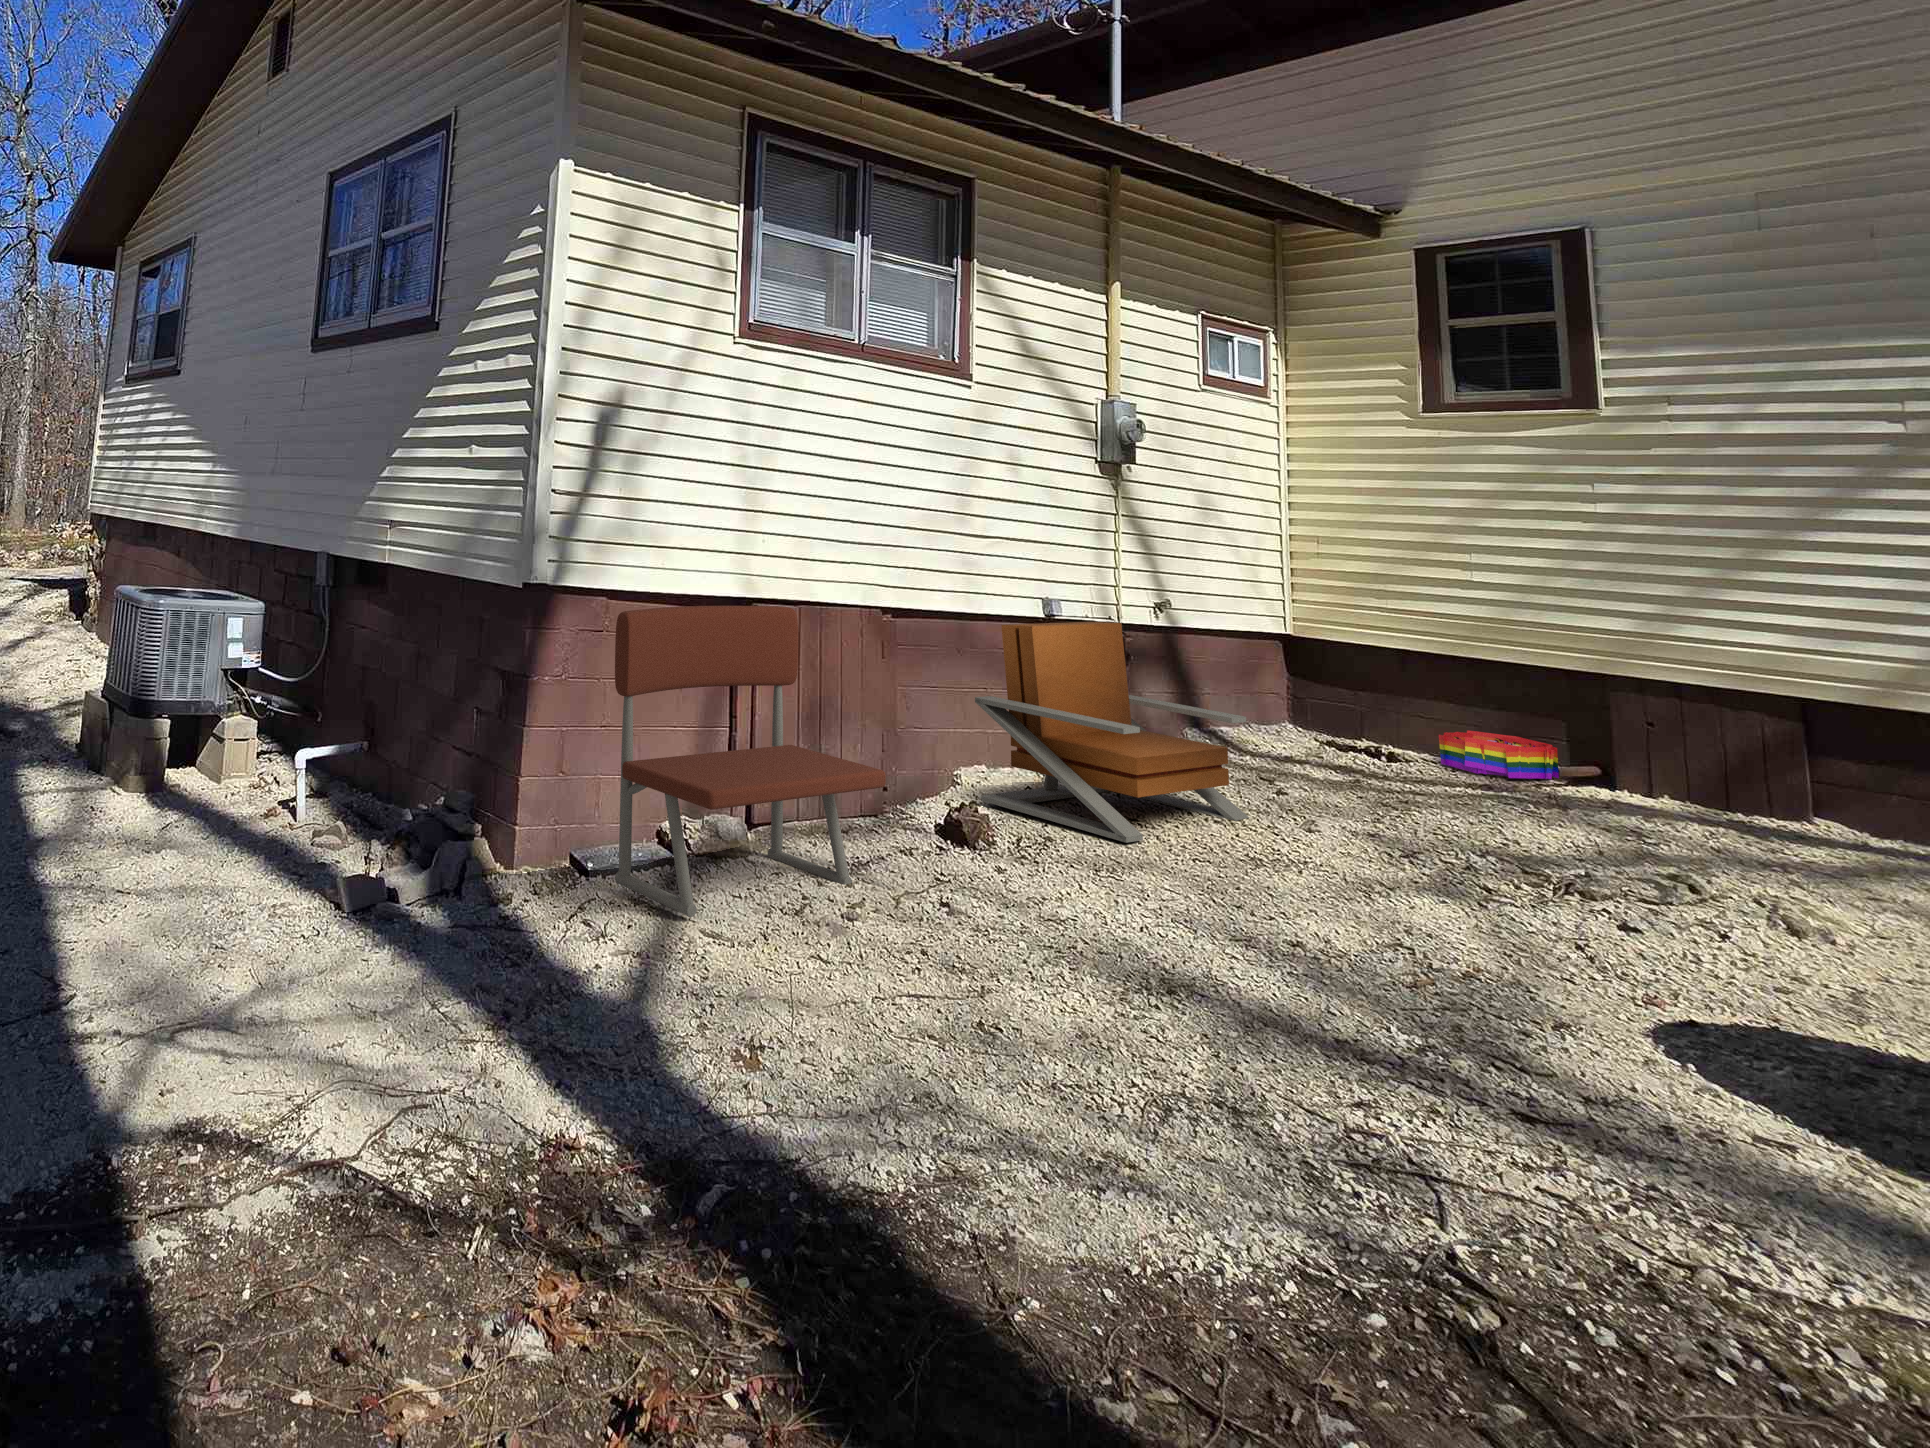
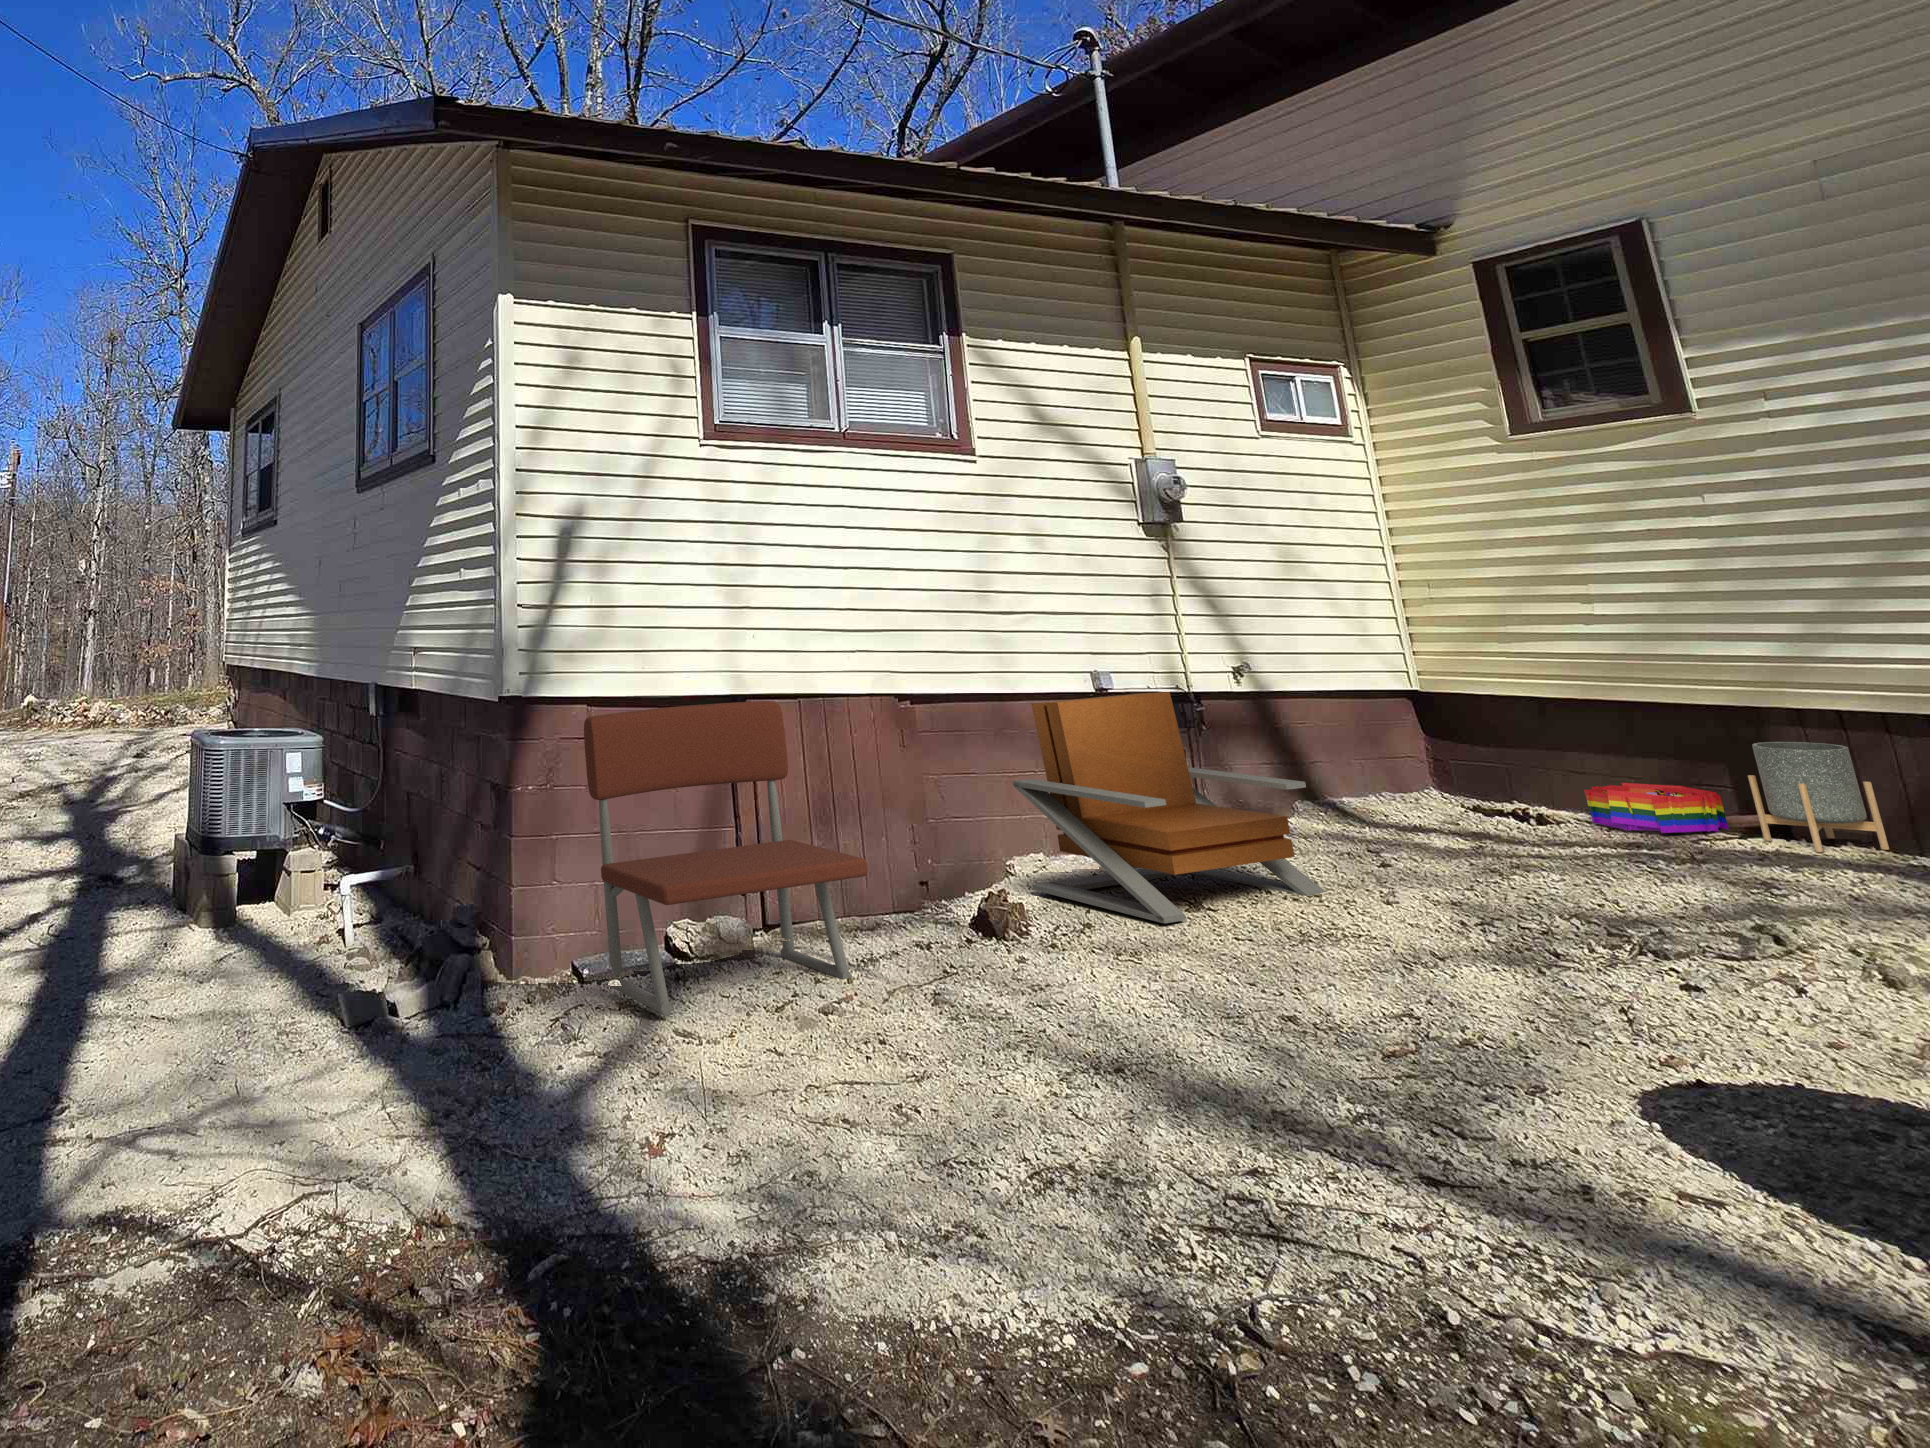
planter: none [1593,706,1704,806] -> present [1748,742,1889,852]

